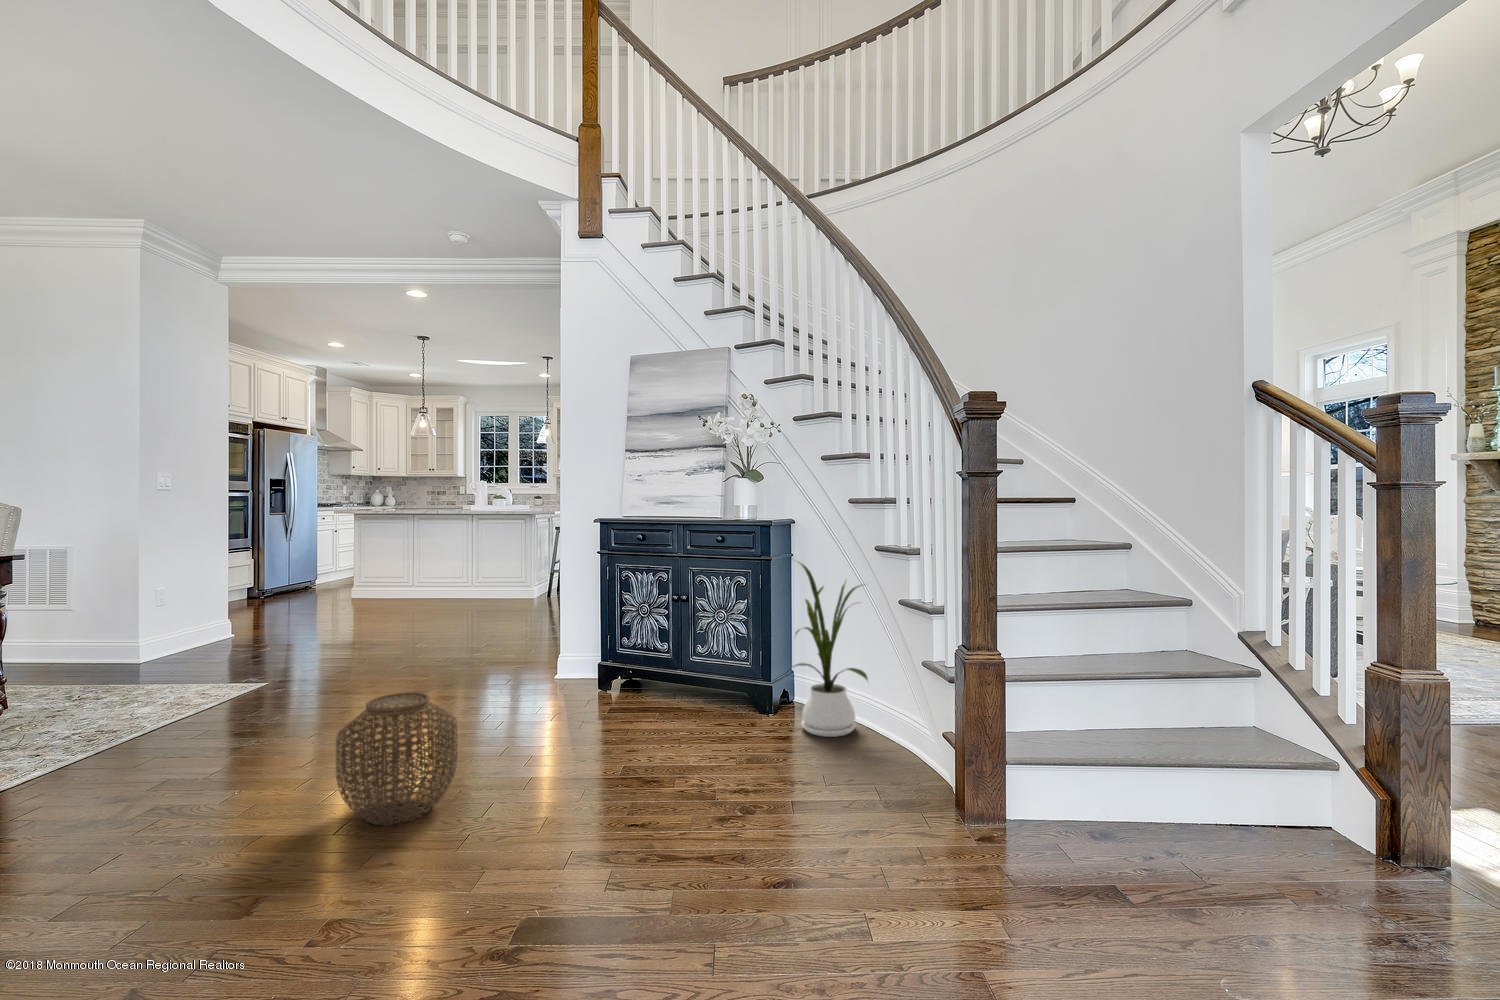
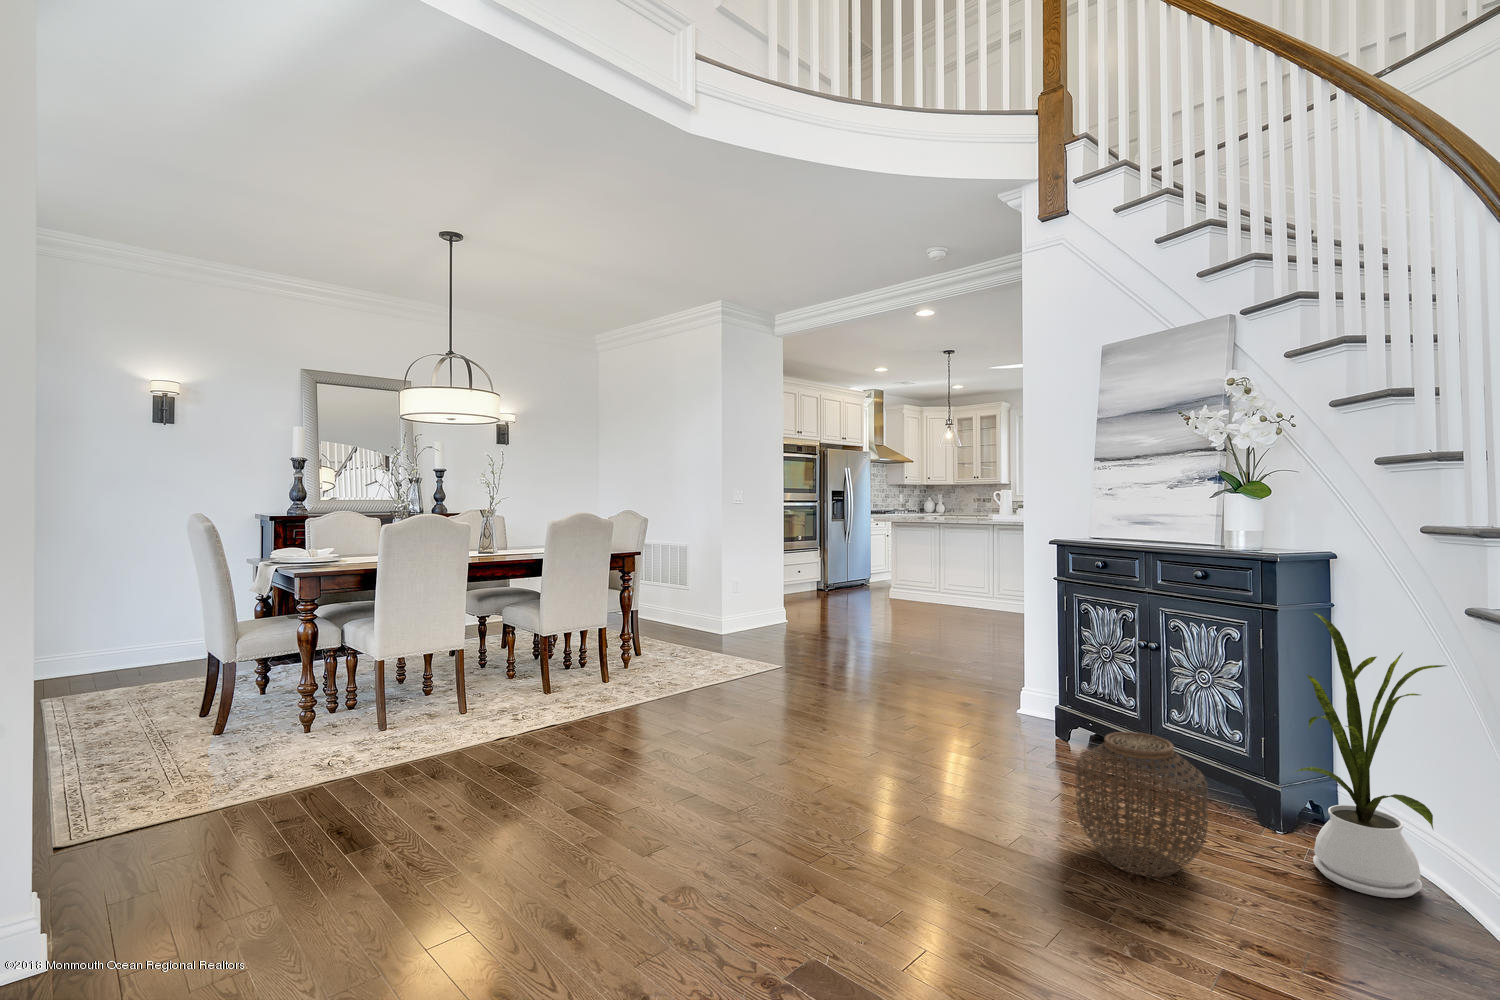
woven basket: present [336,692,457,825] -> present [1076,732,1208,877]

